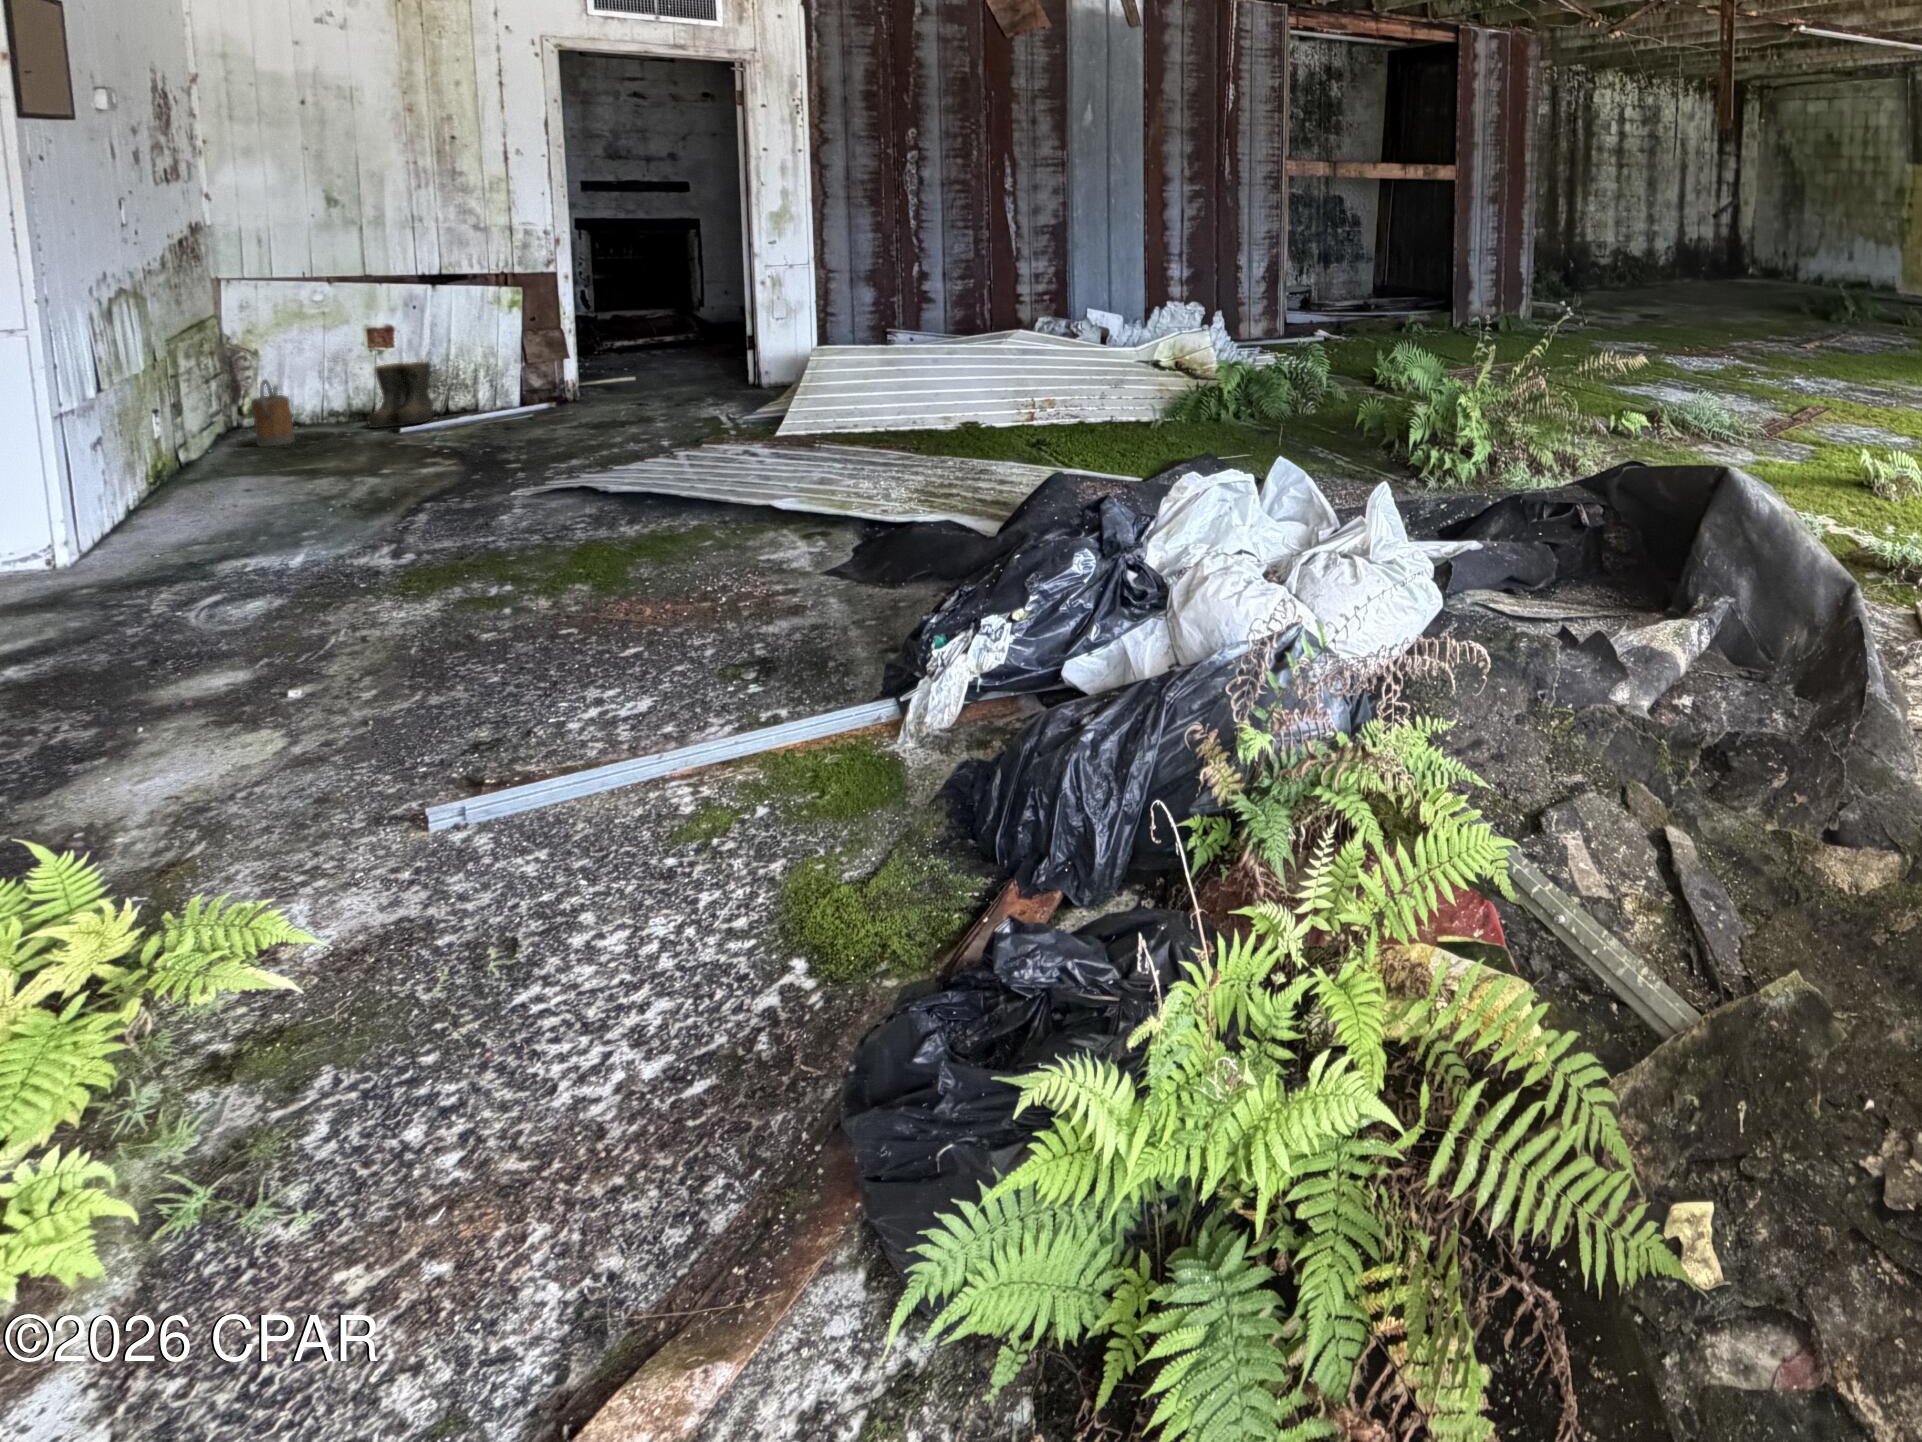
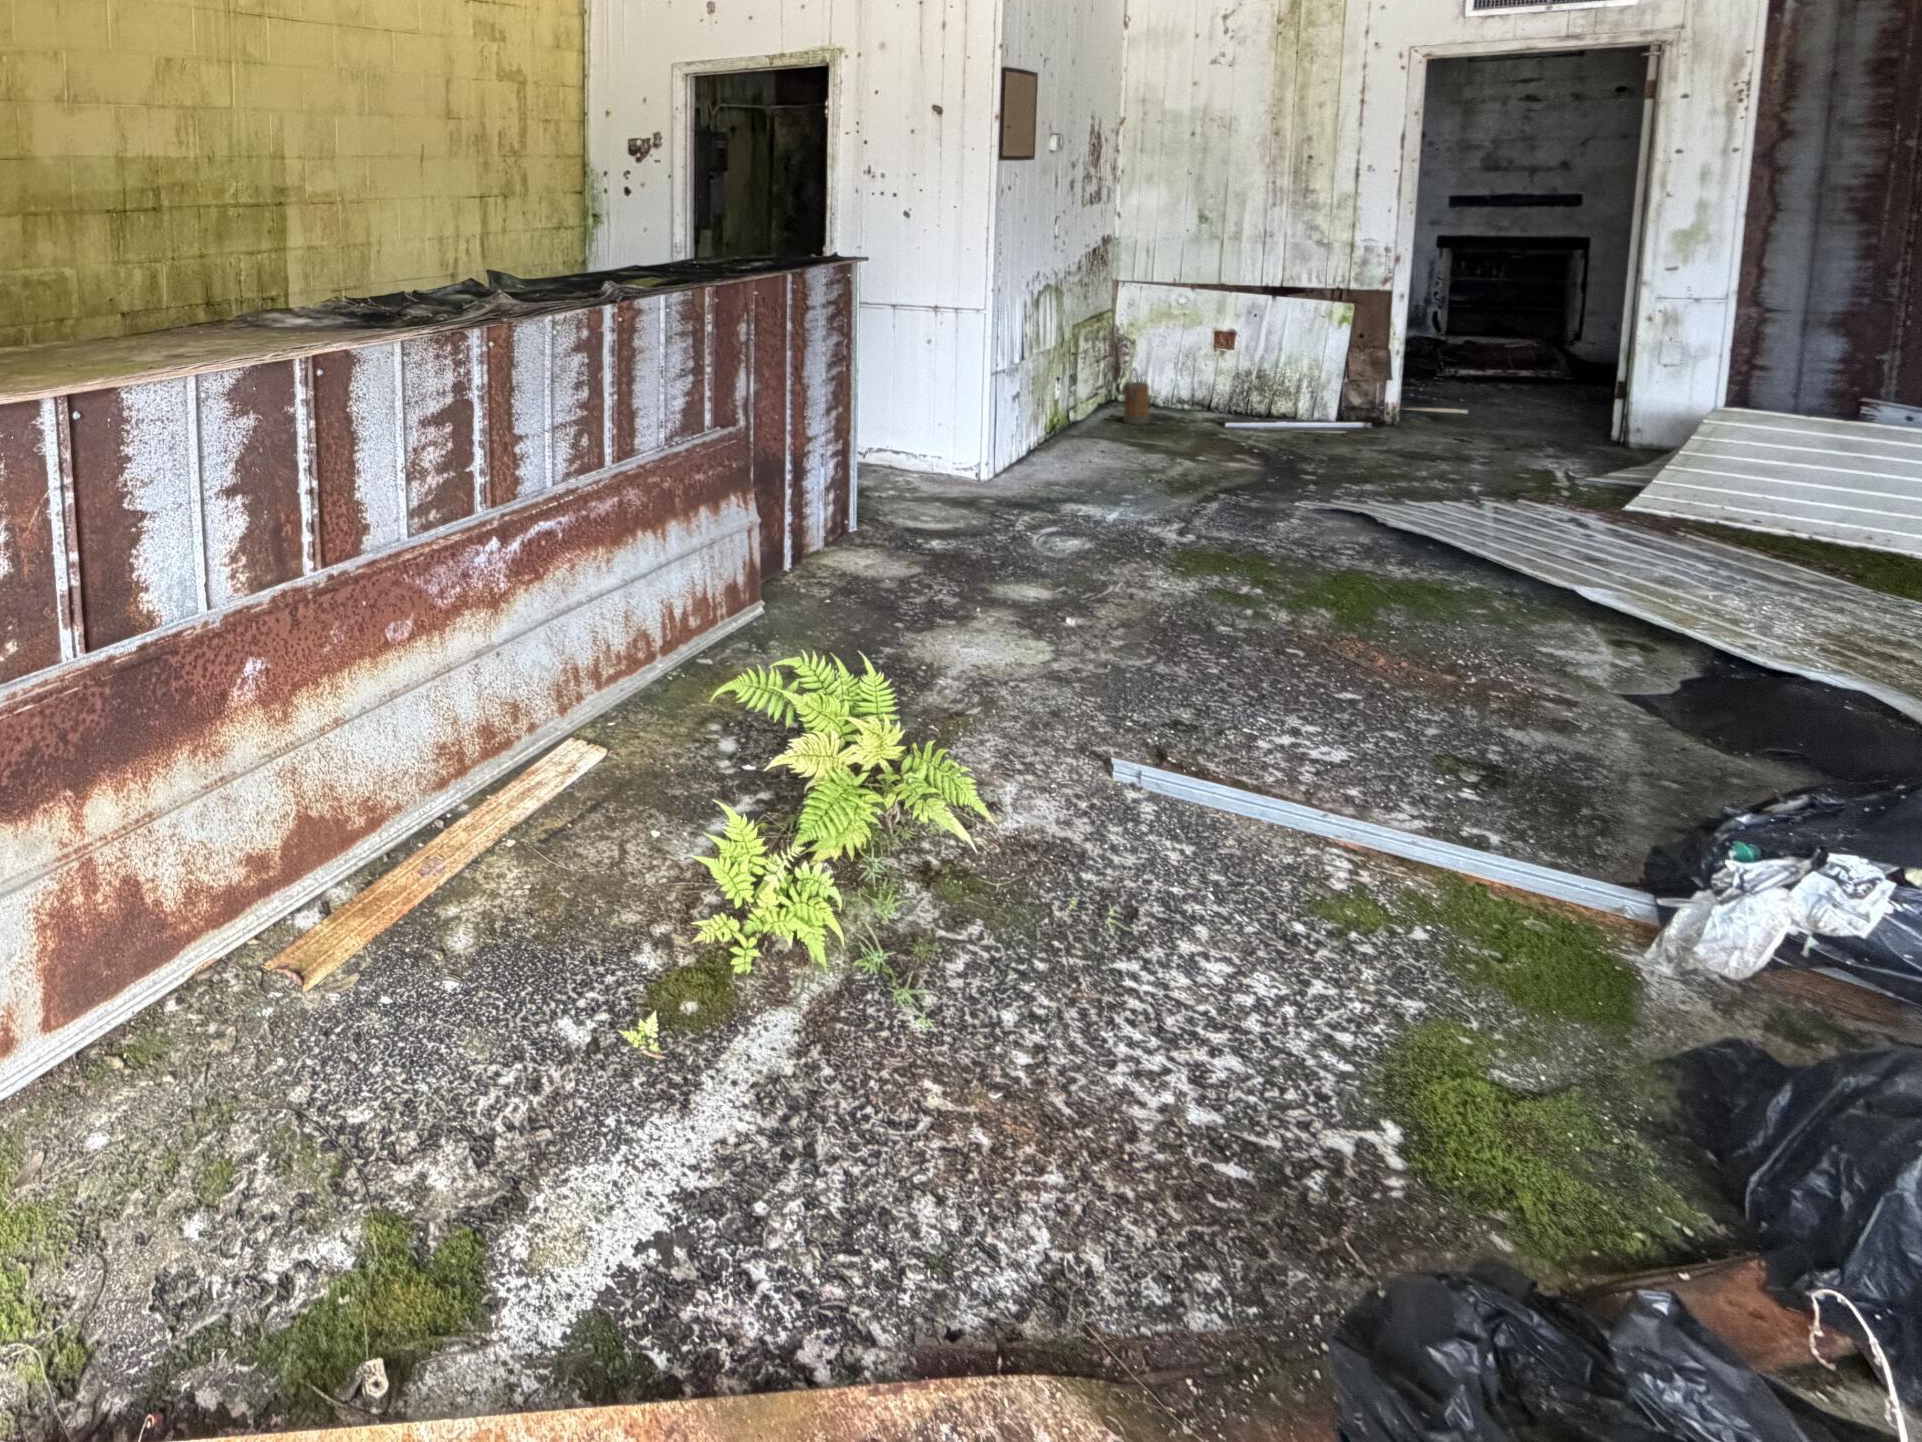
boots: present [367,362,434,428] -> none [1203,366,1262,424]

